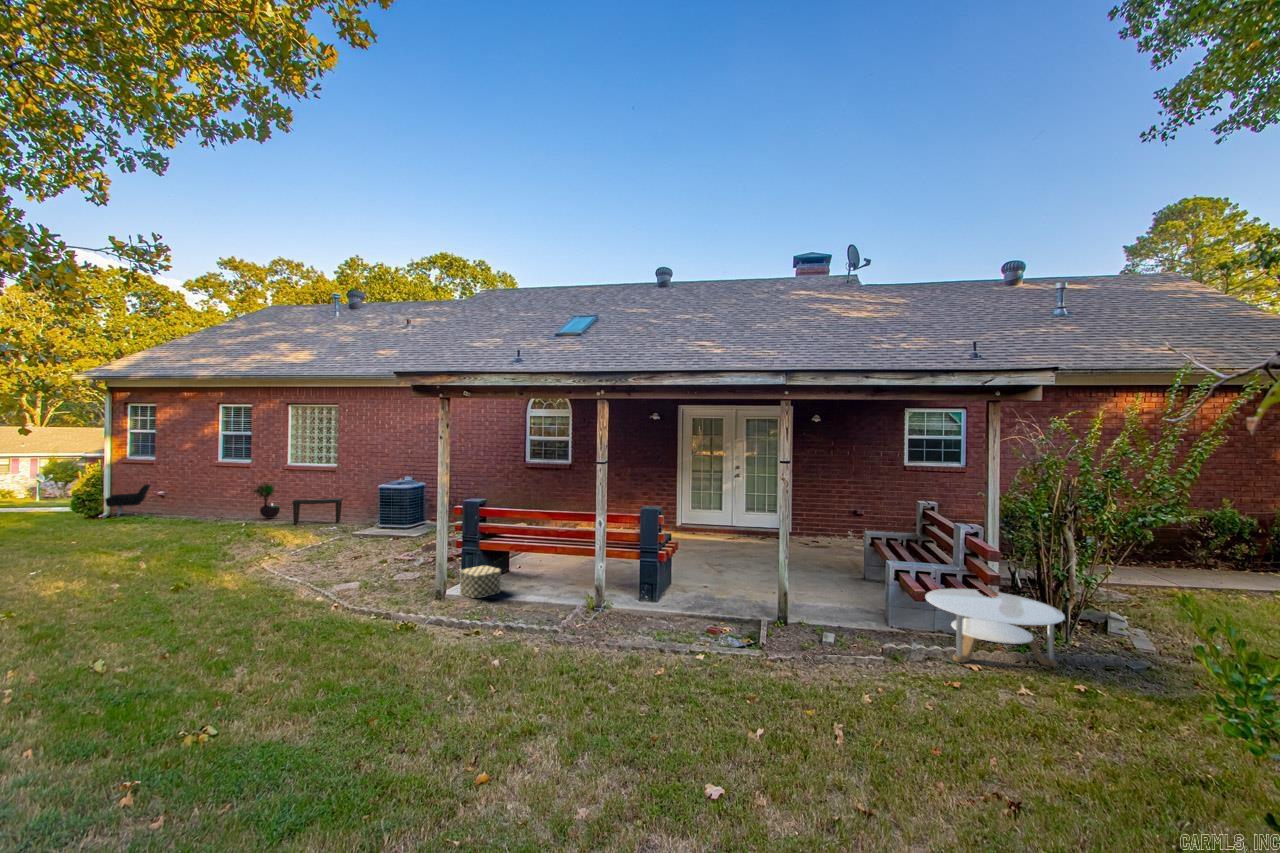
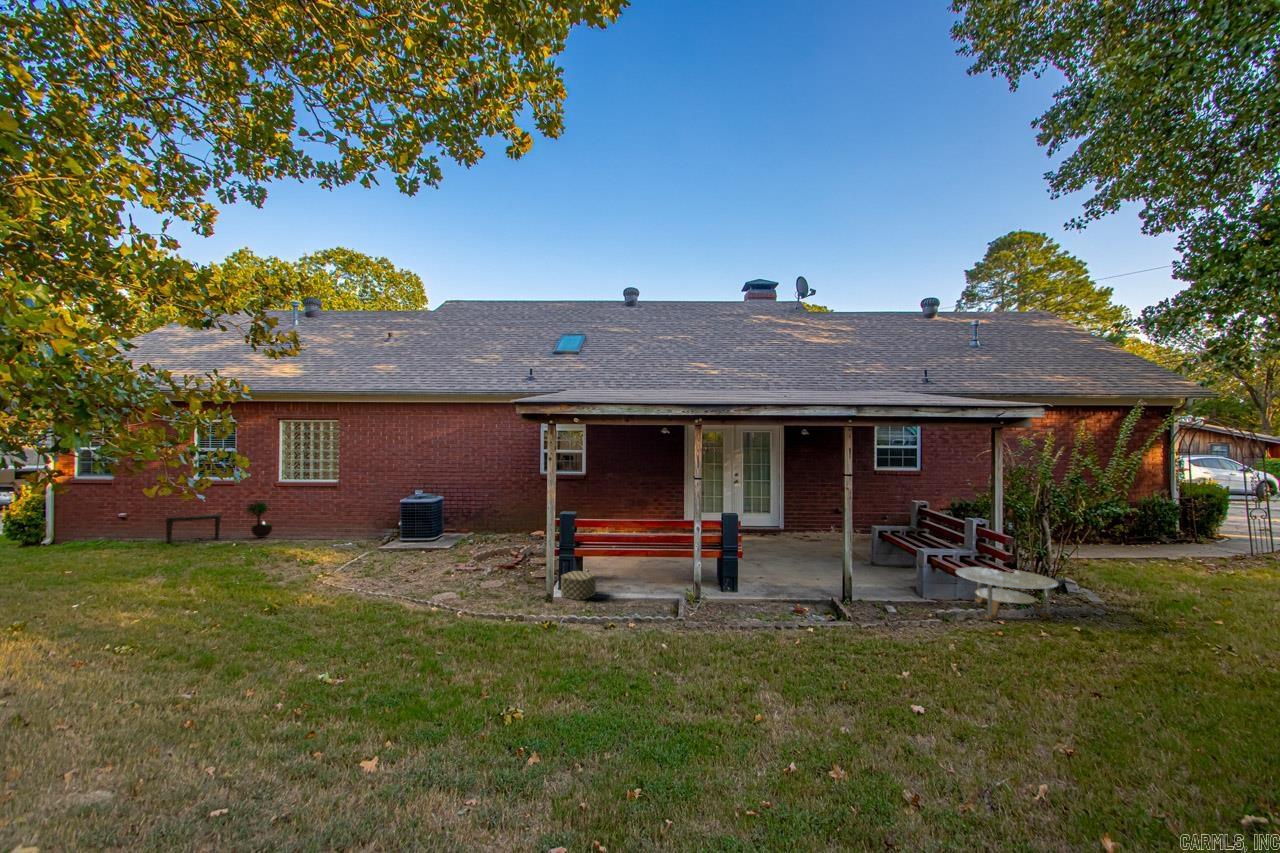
lounge chair: present [105,484,150,516] -> none [49,505,108,543]
bench: present [293,498,343,525] -> present [165,514,222,543]

